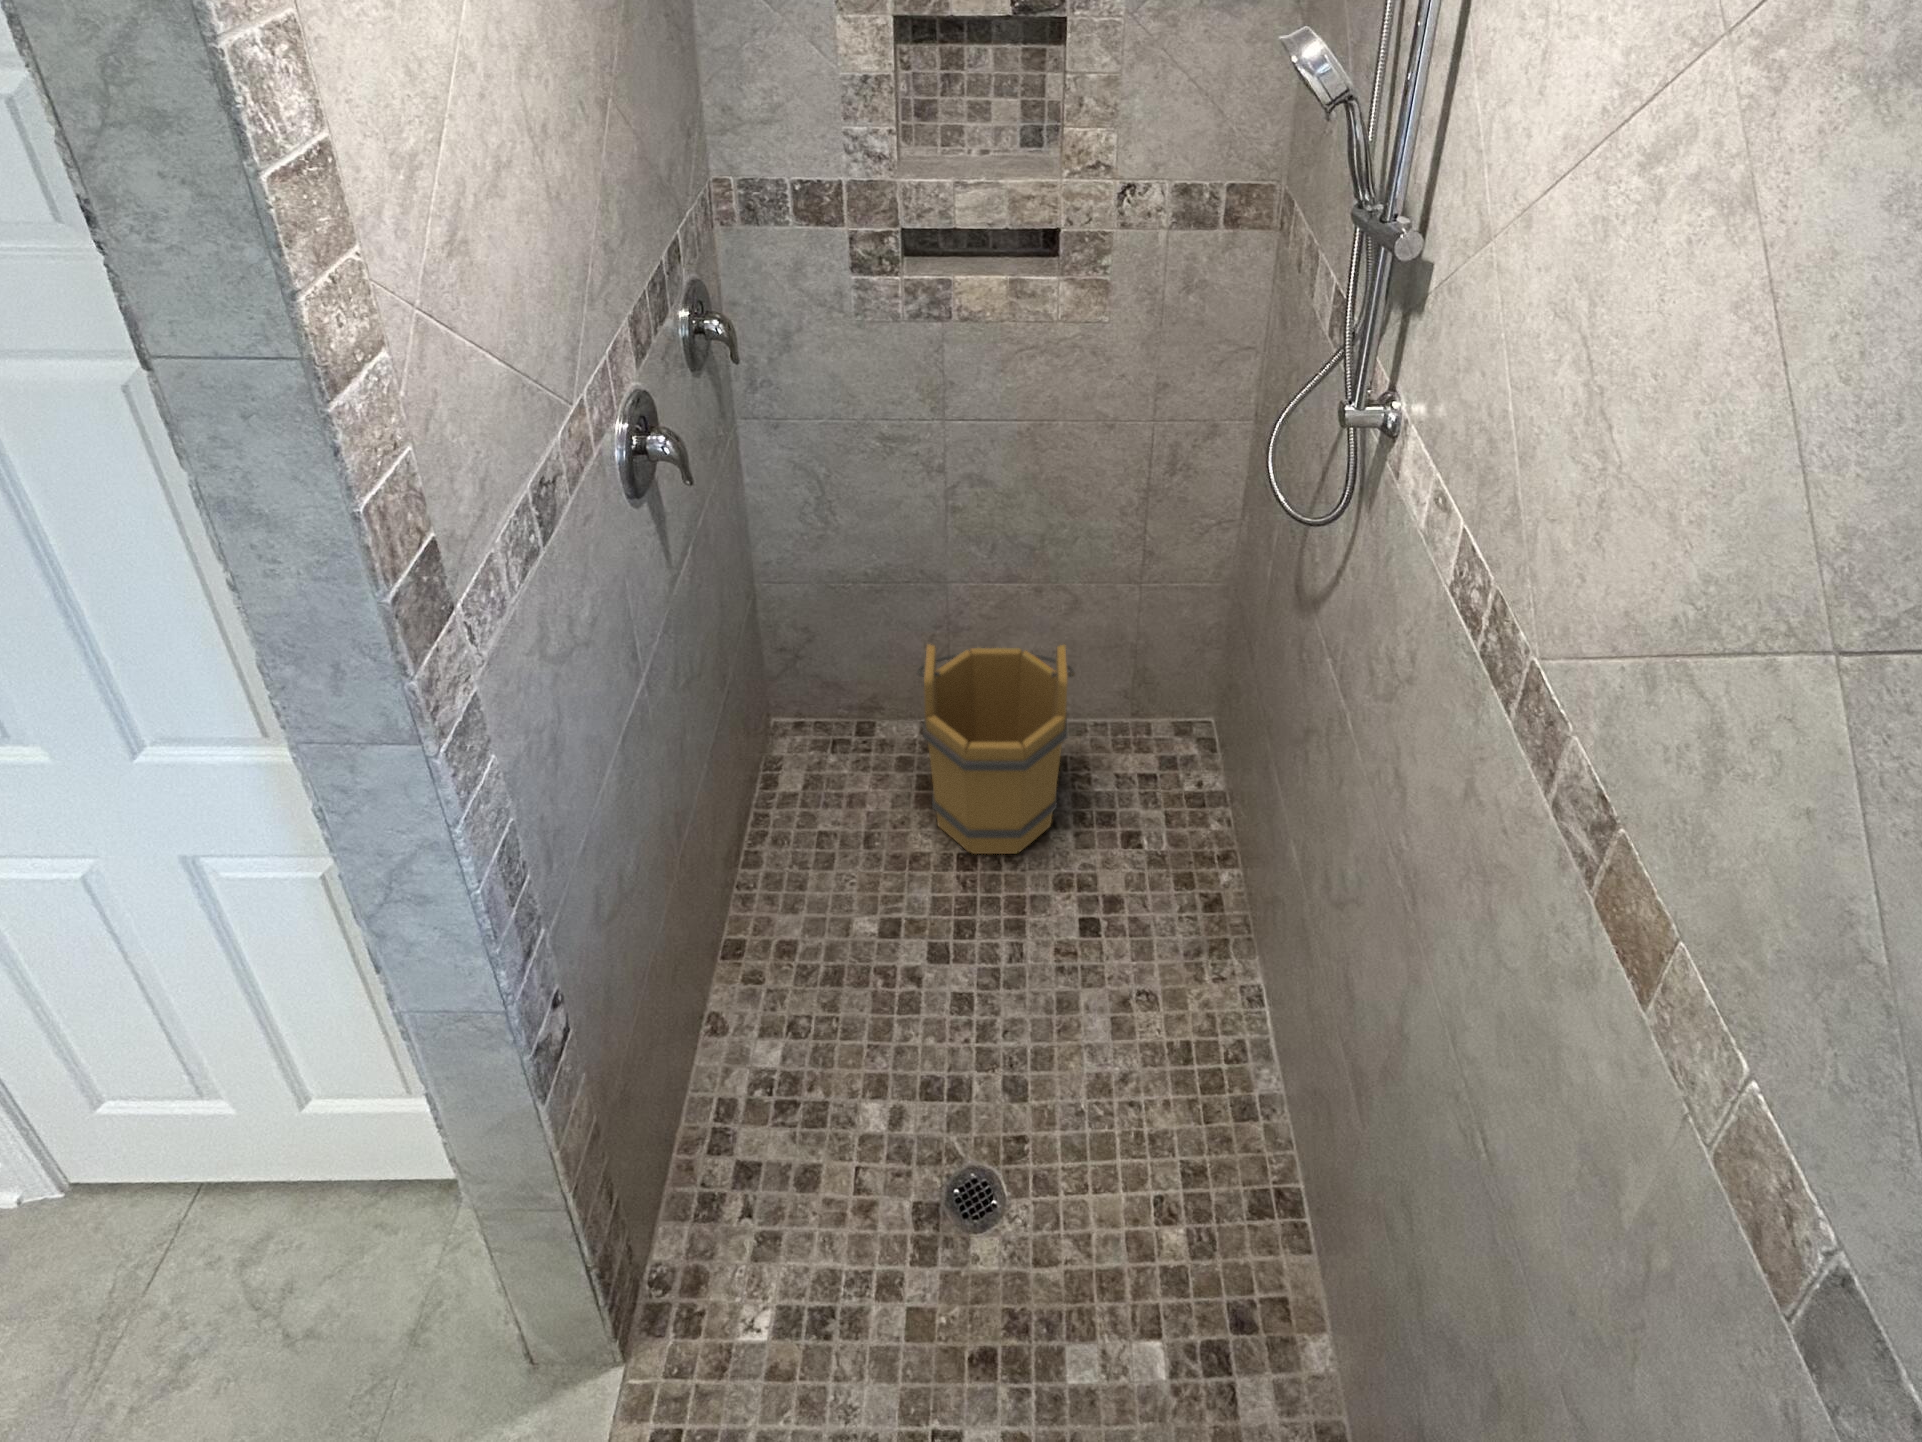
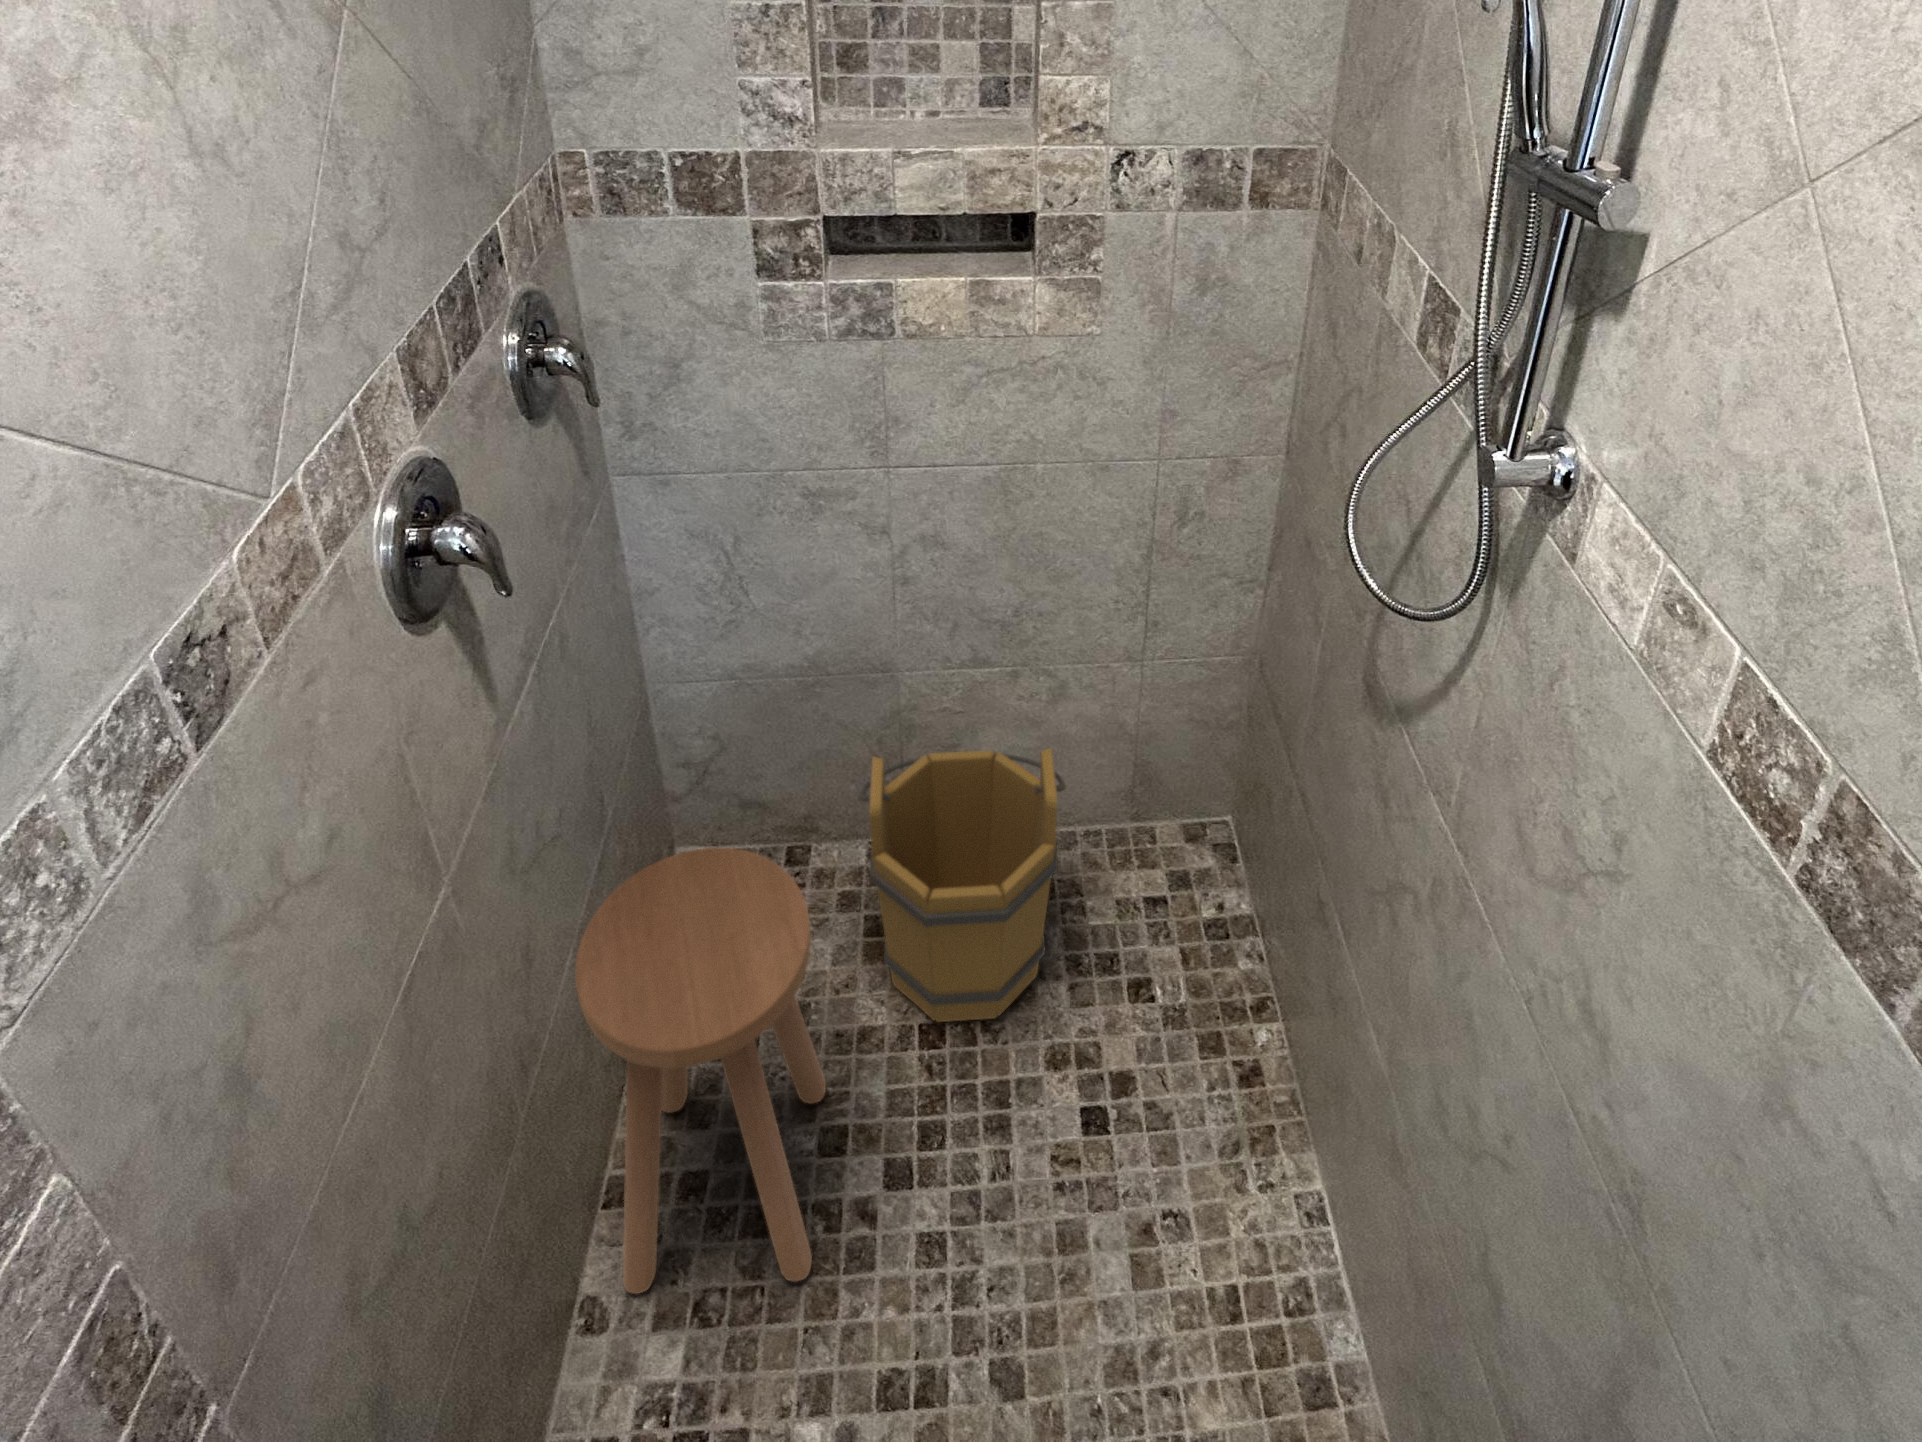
stool: none [716,692,886,1013] -> present [575,848,826,1294]

